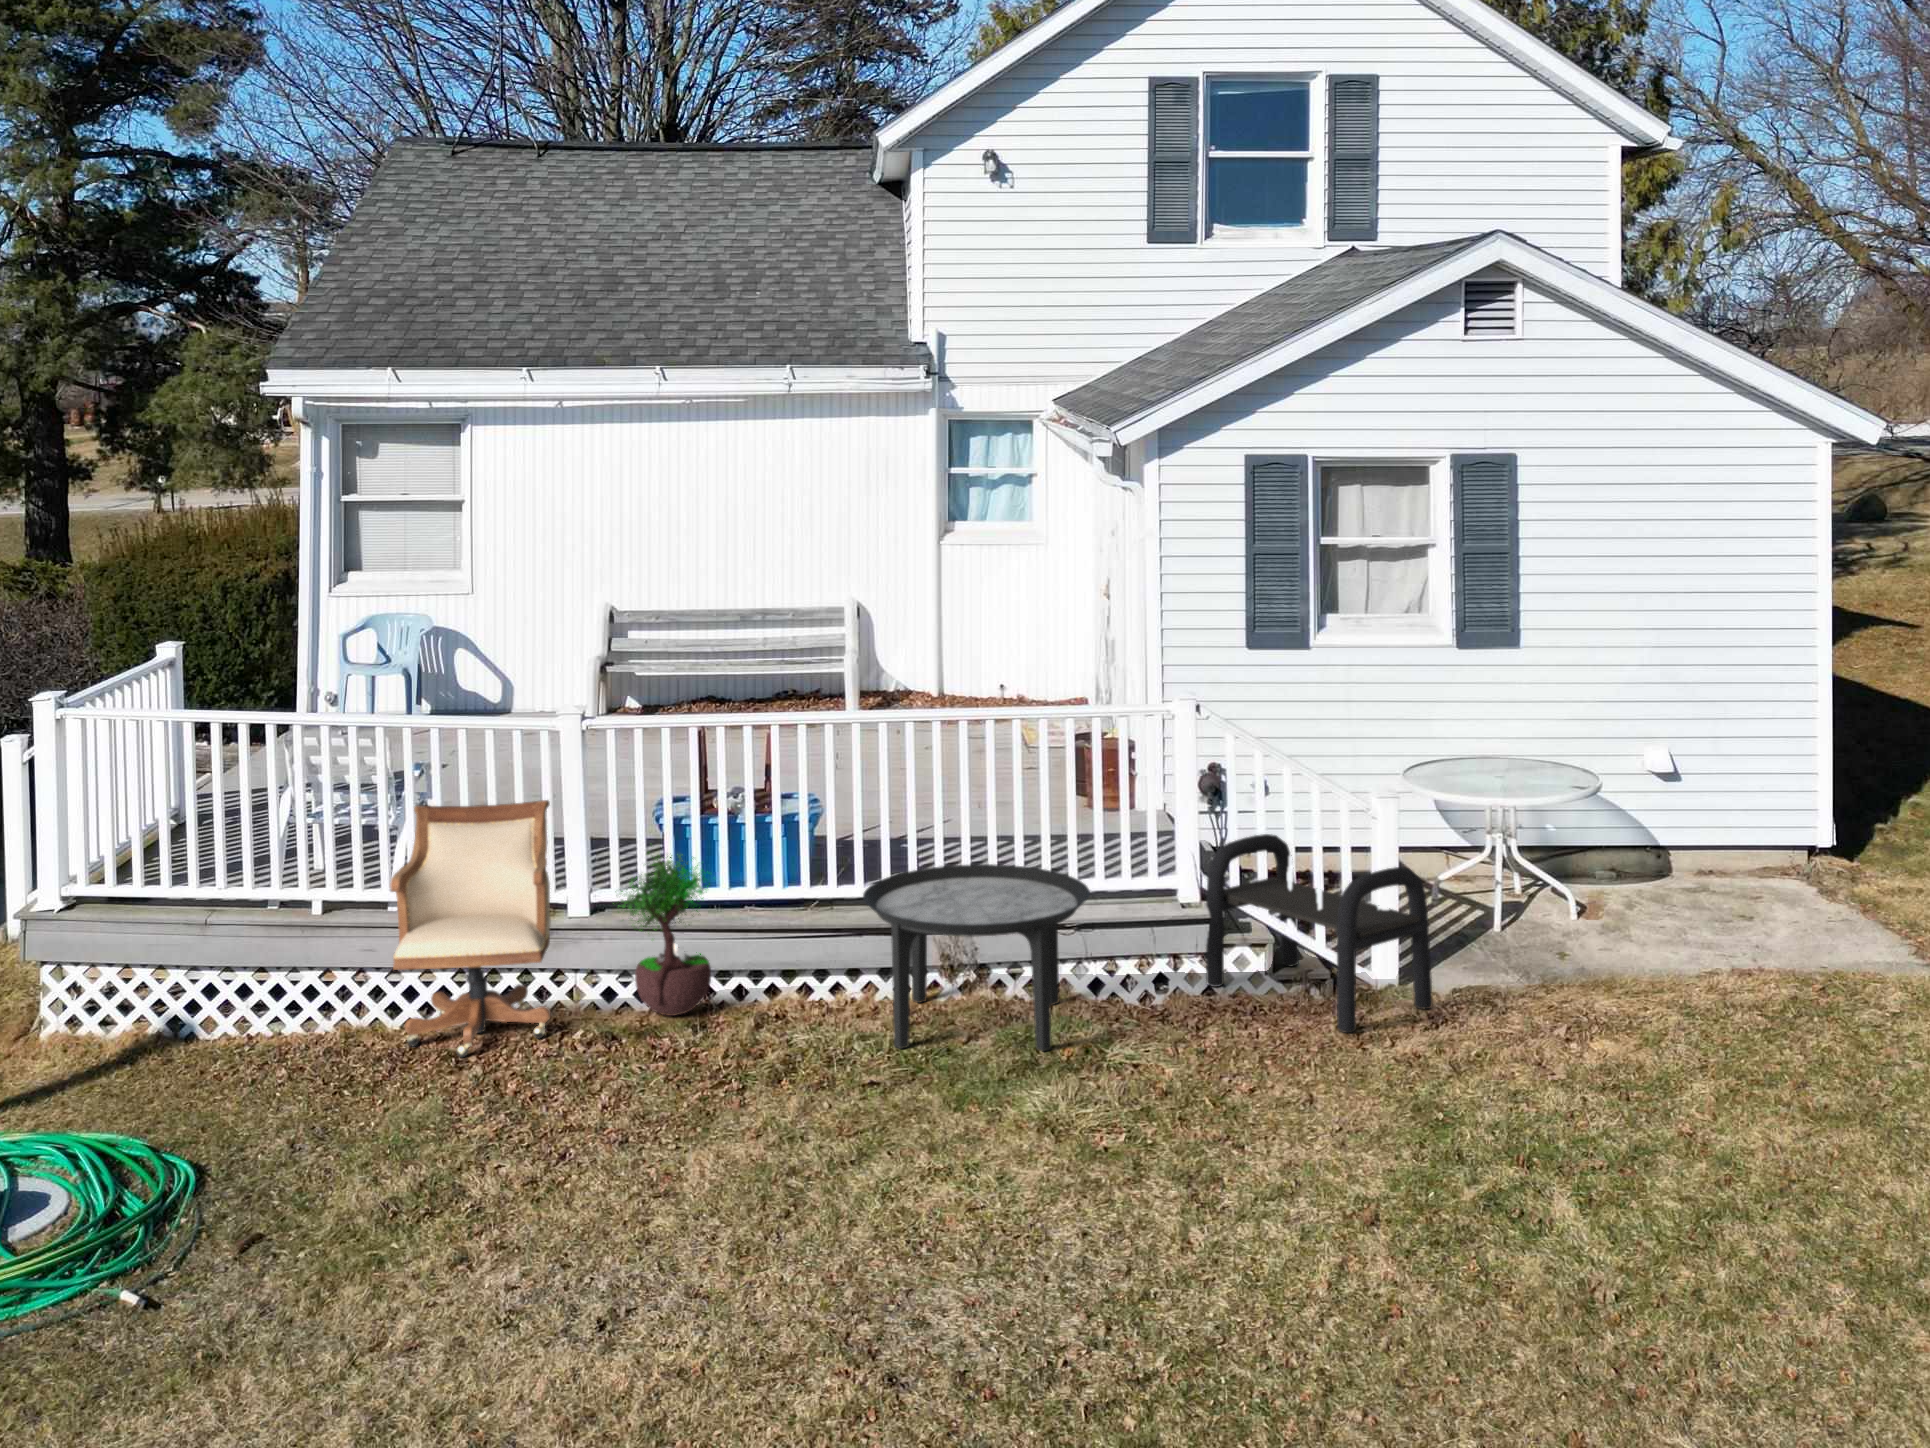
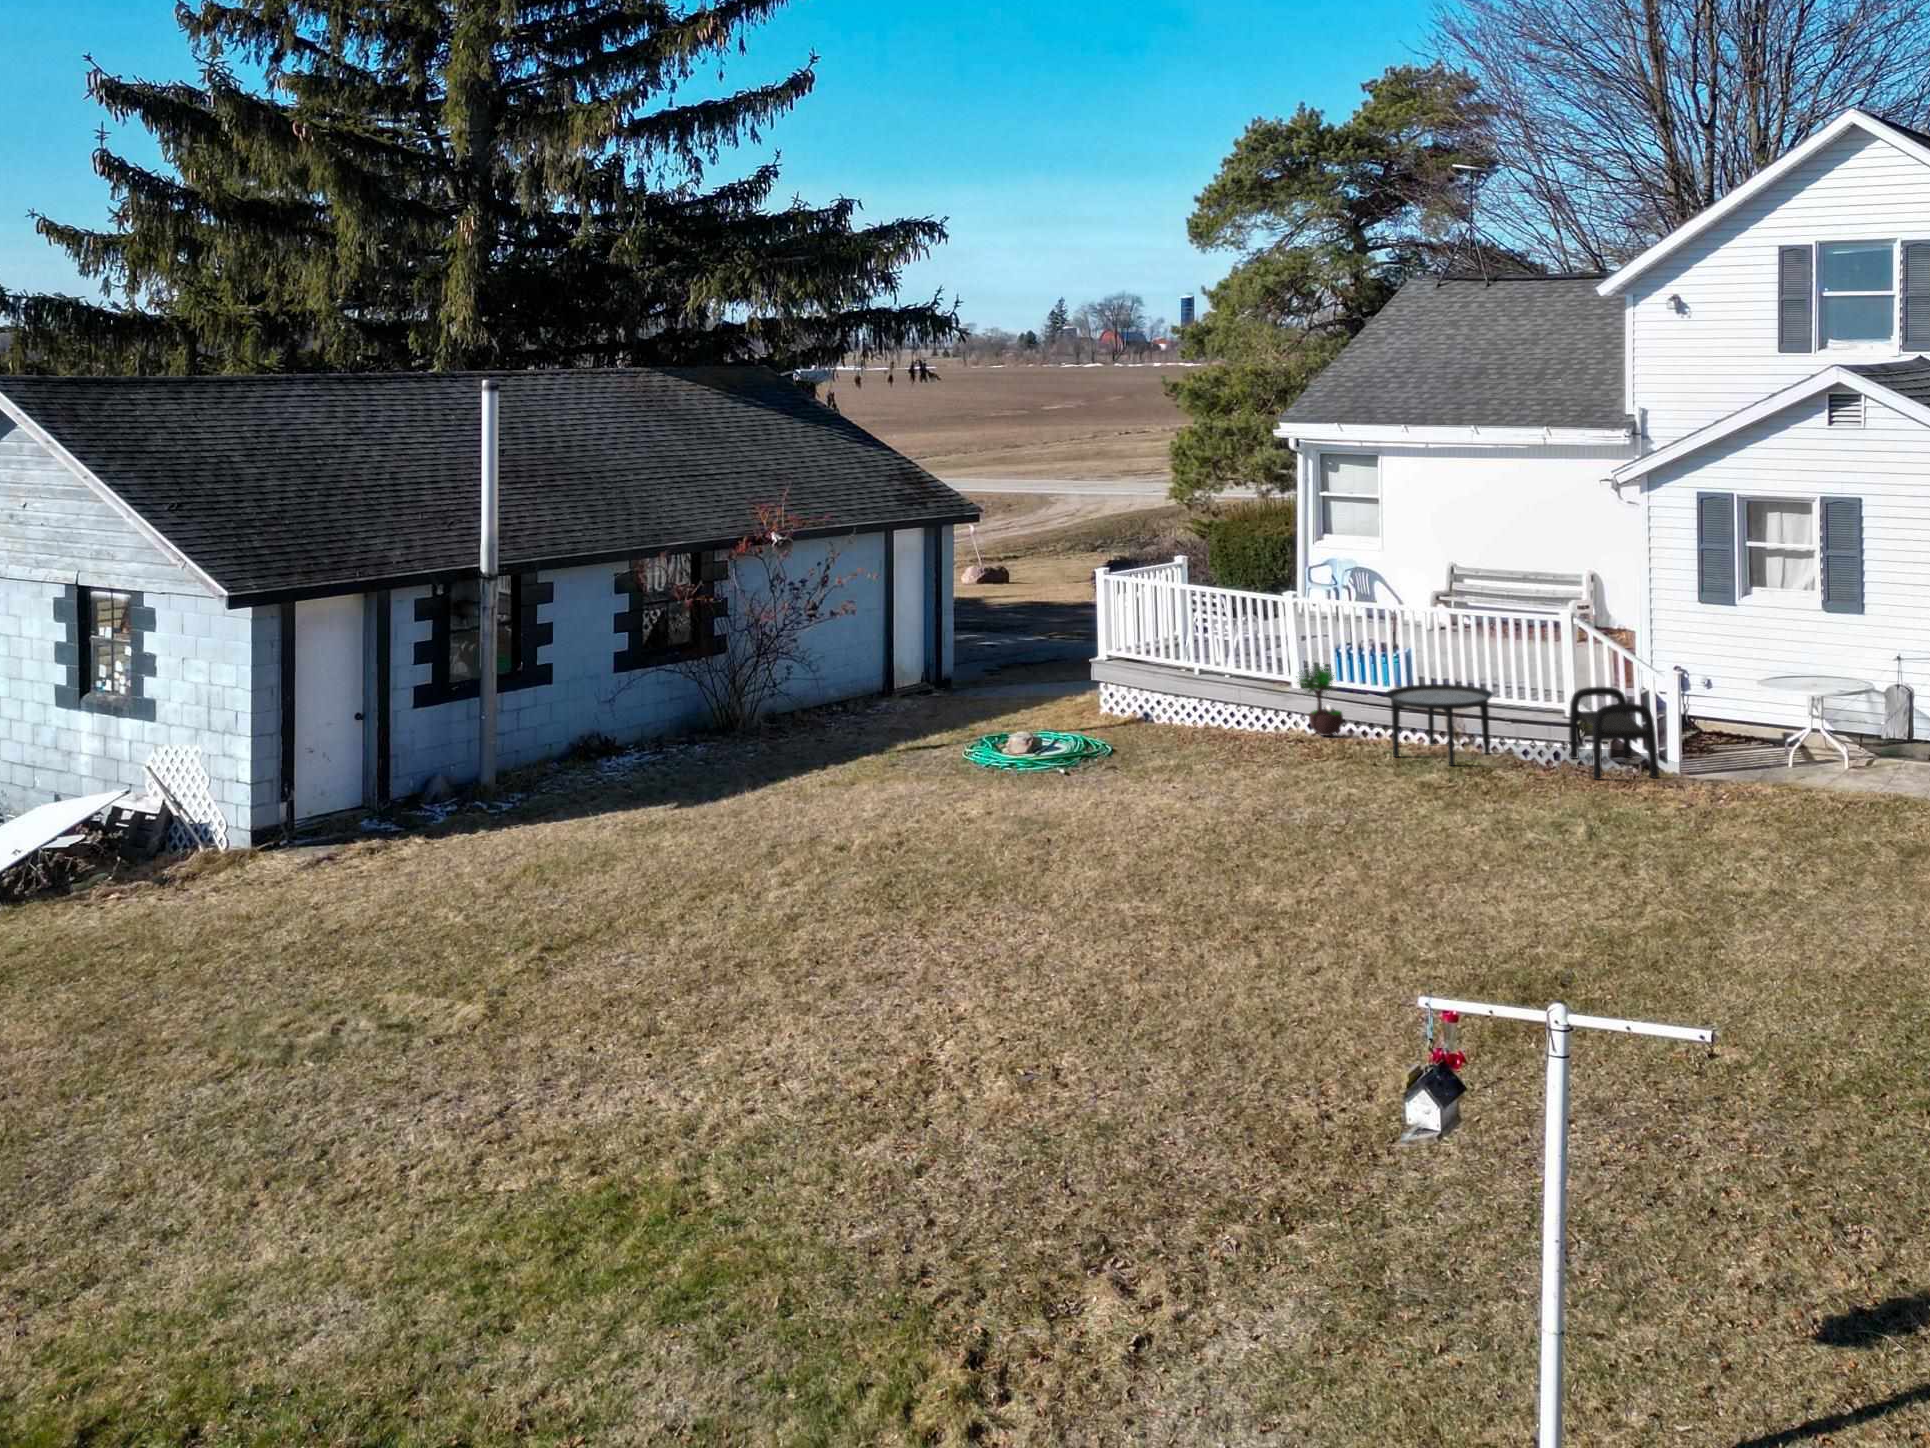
chair: present [390,800,551,1057] -> none [1205,633,1280,737]

